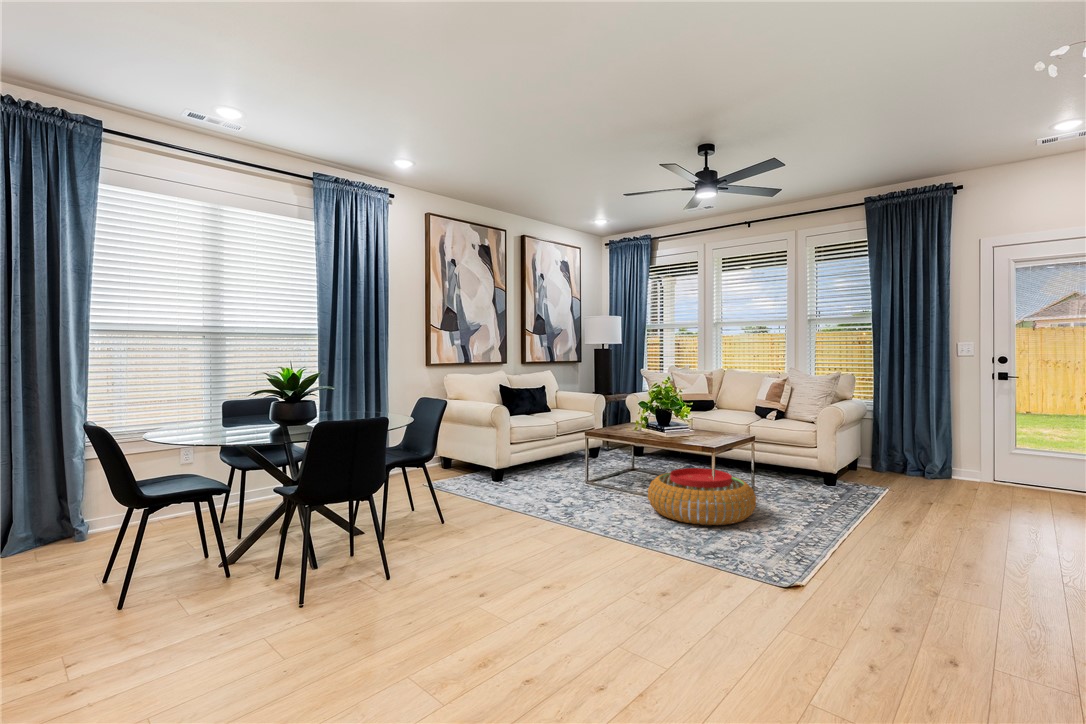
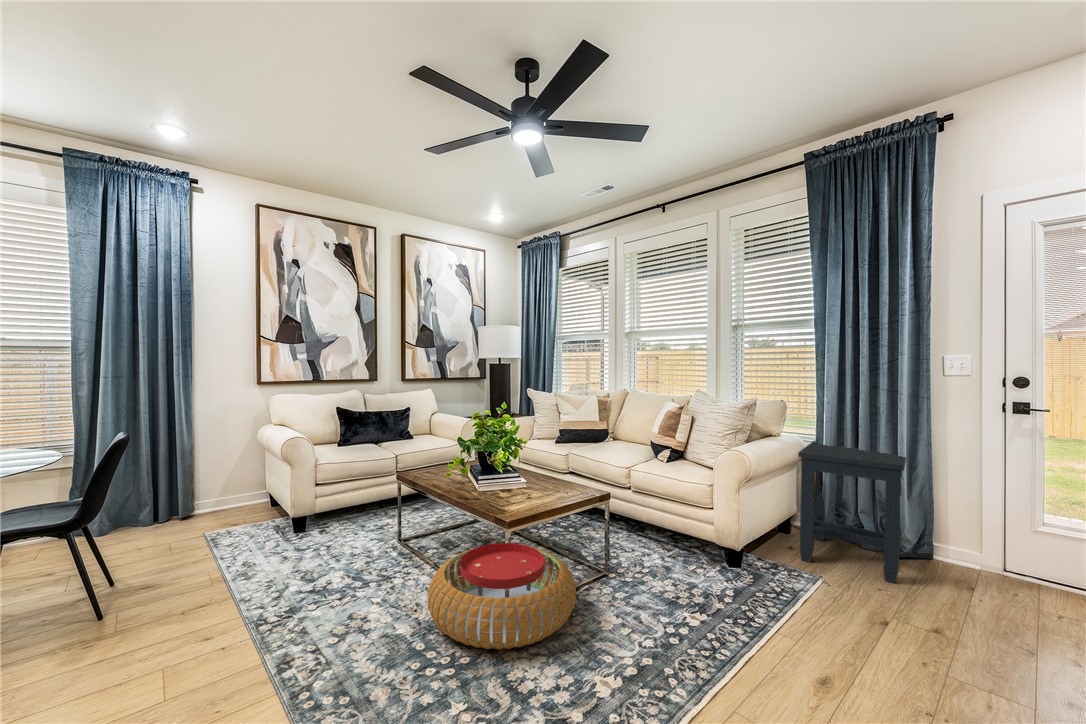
side table: none [890,400,971,495] -> present [798,441,906,583]

